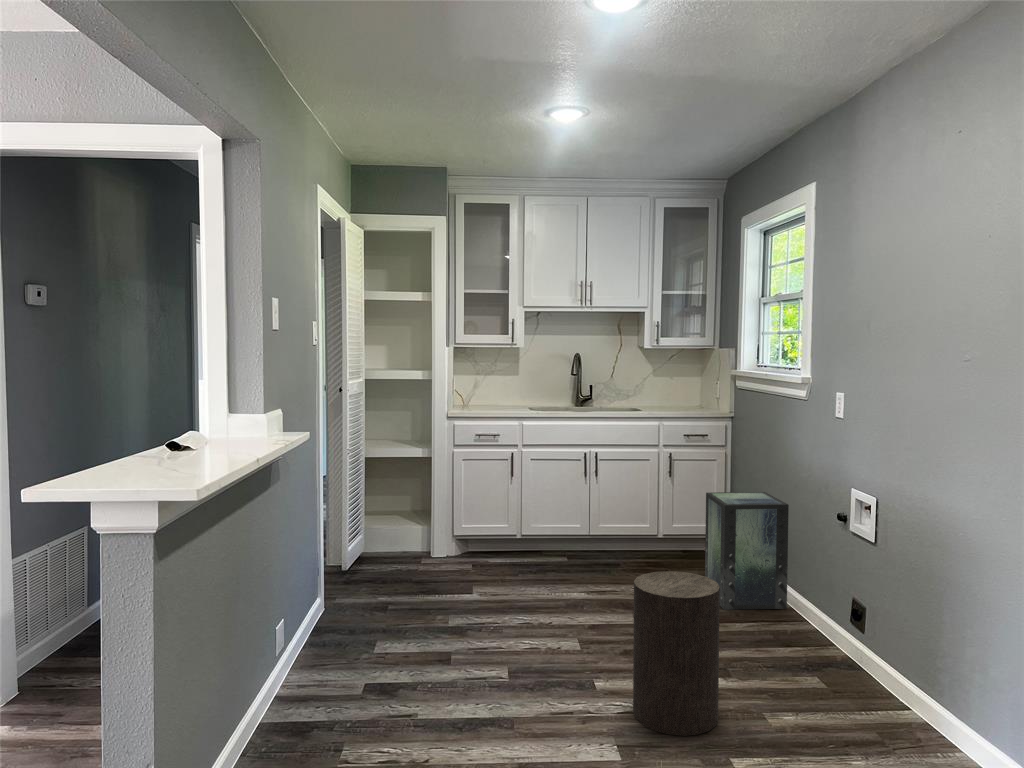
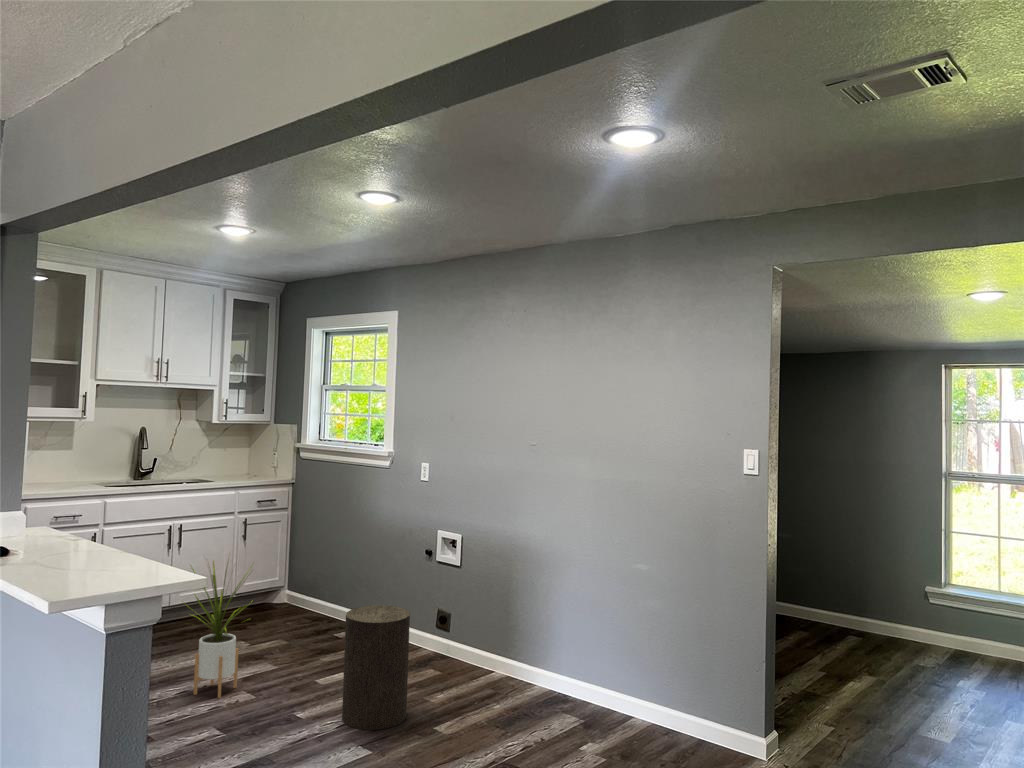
house plant: none [515,482,595,639] -> present [191,561,252,698]
storage box: present [705,492,789,610] -> none [299,543,374,643]

